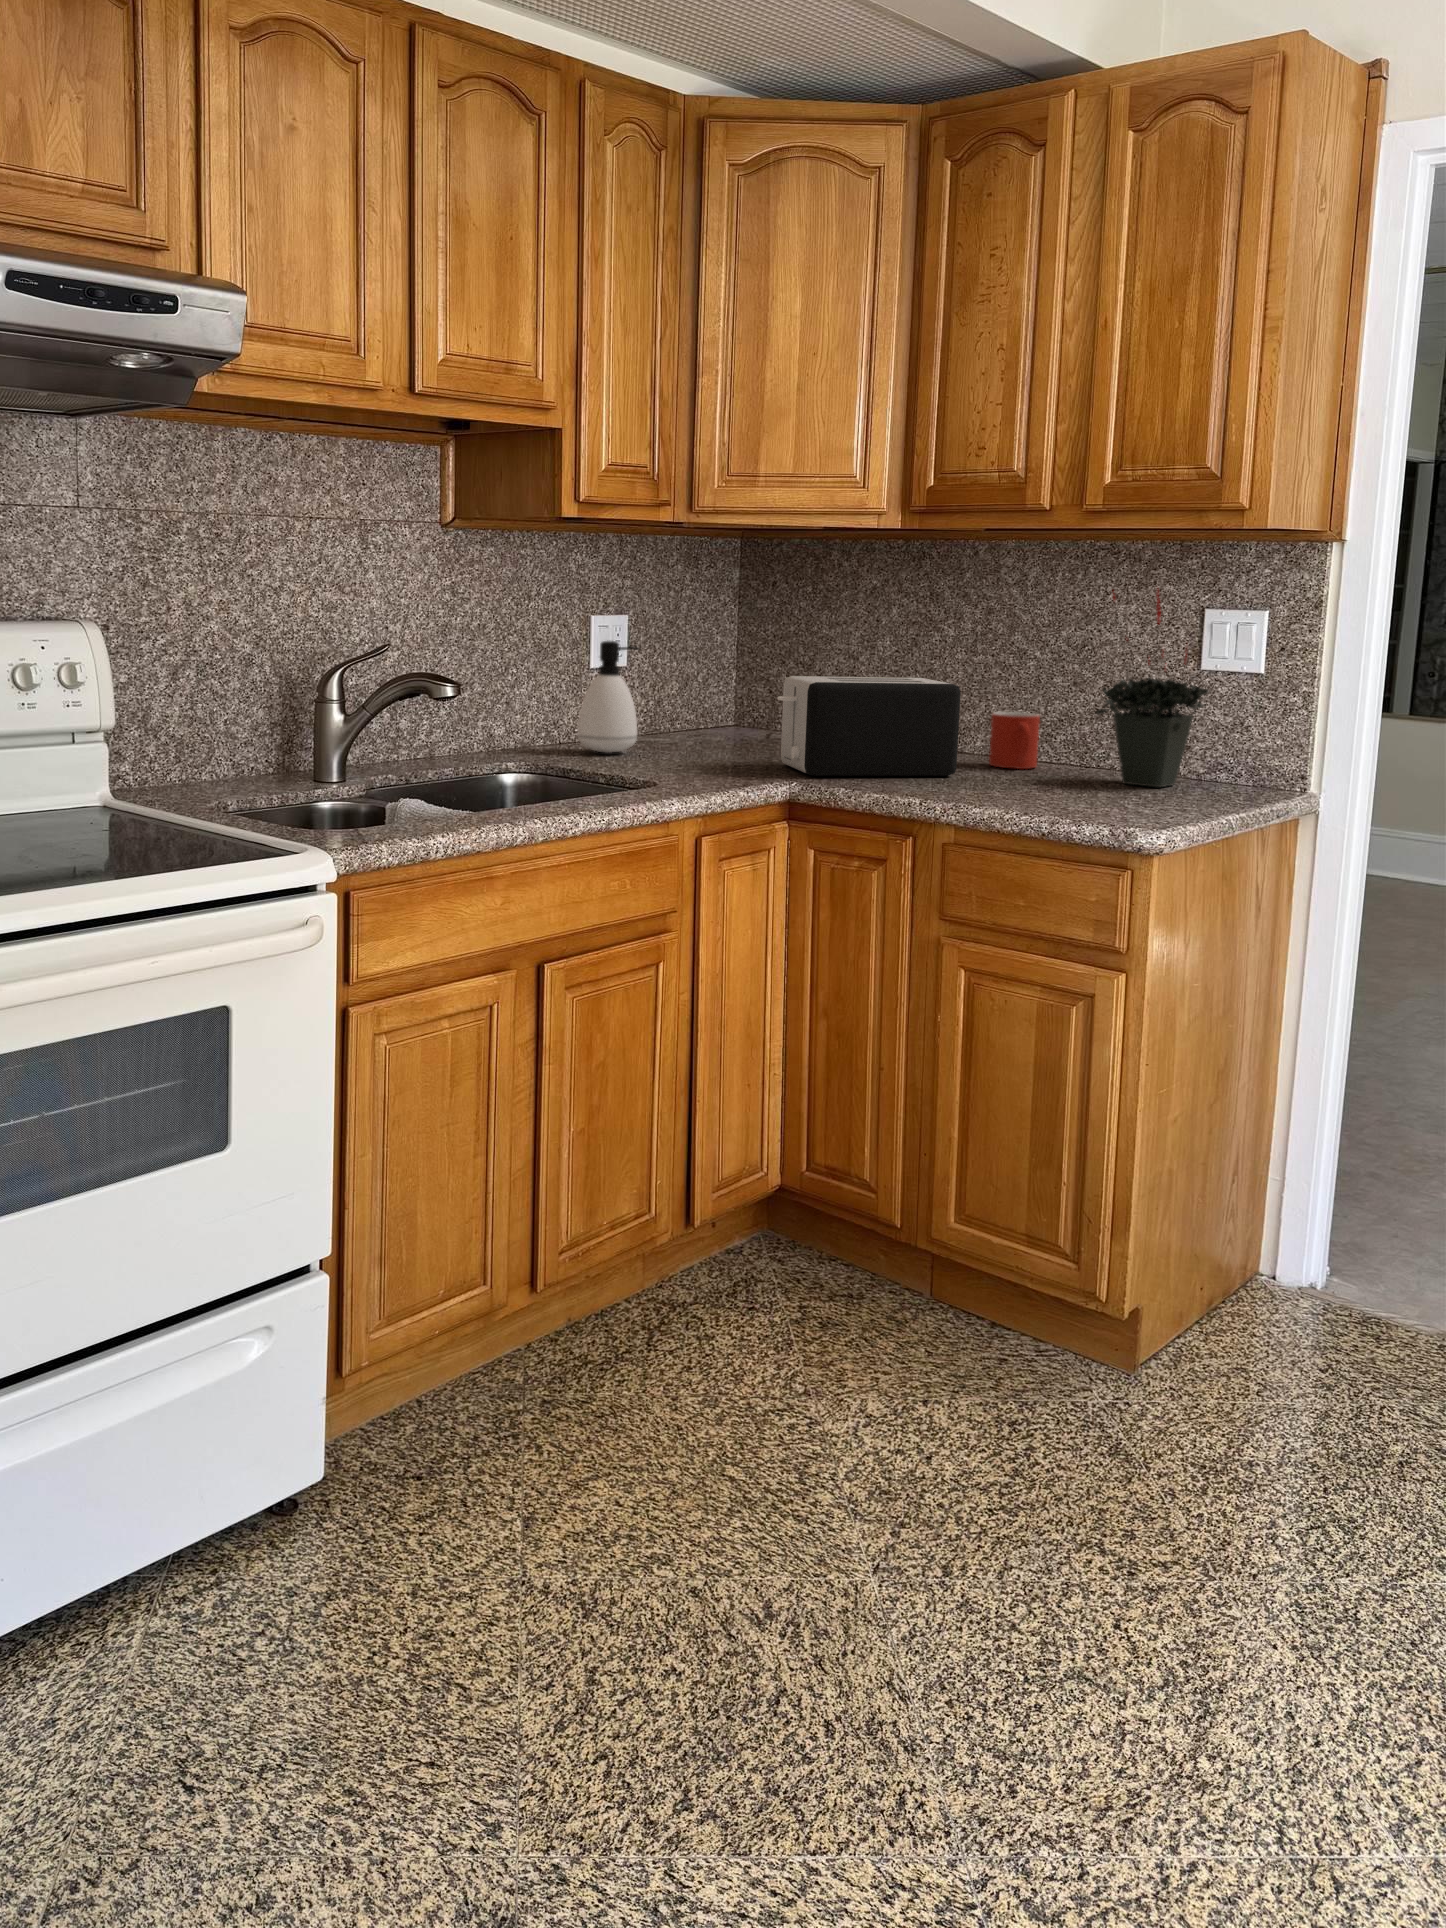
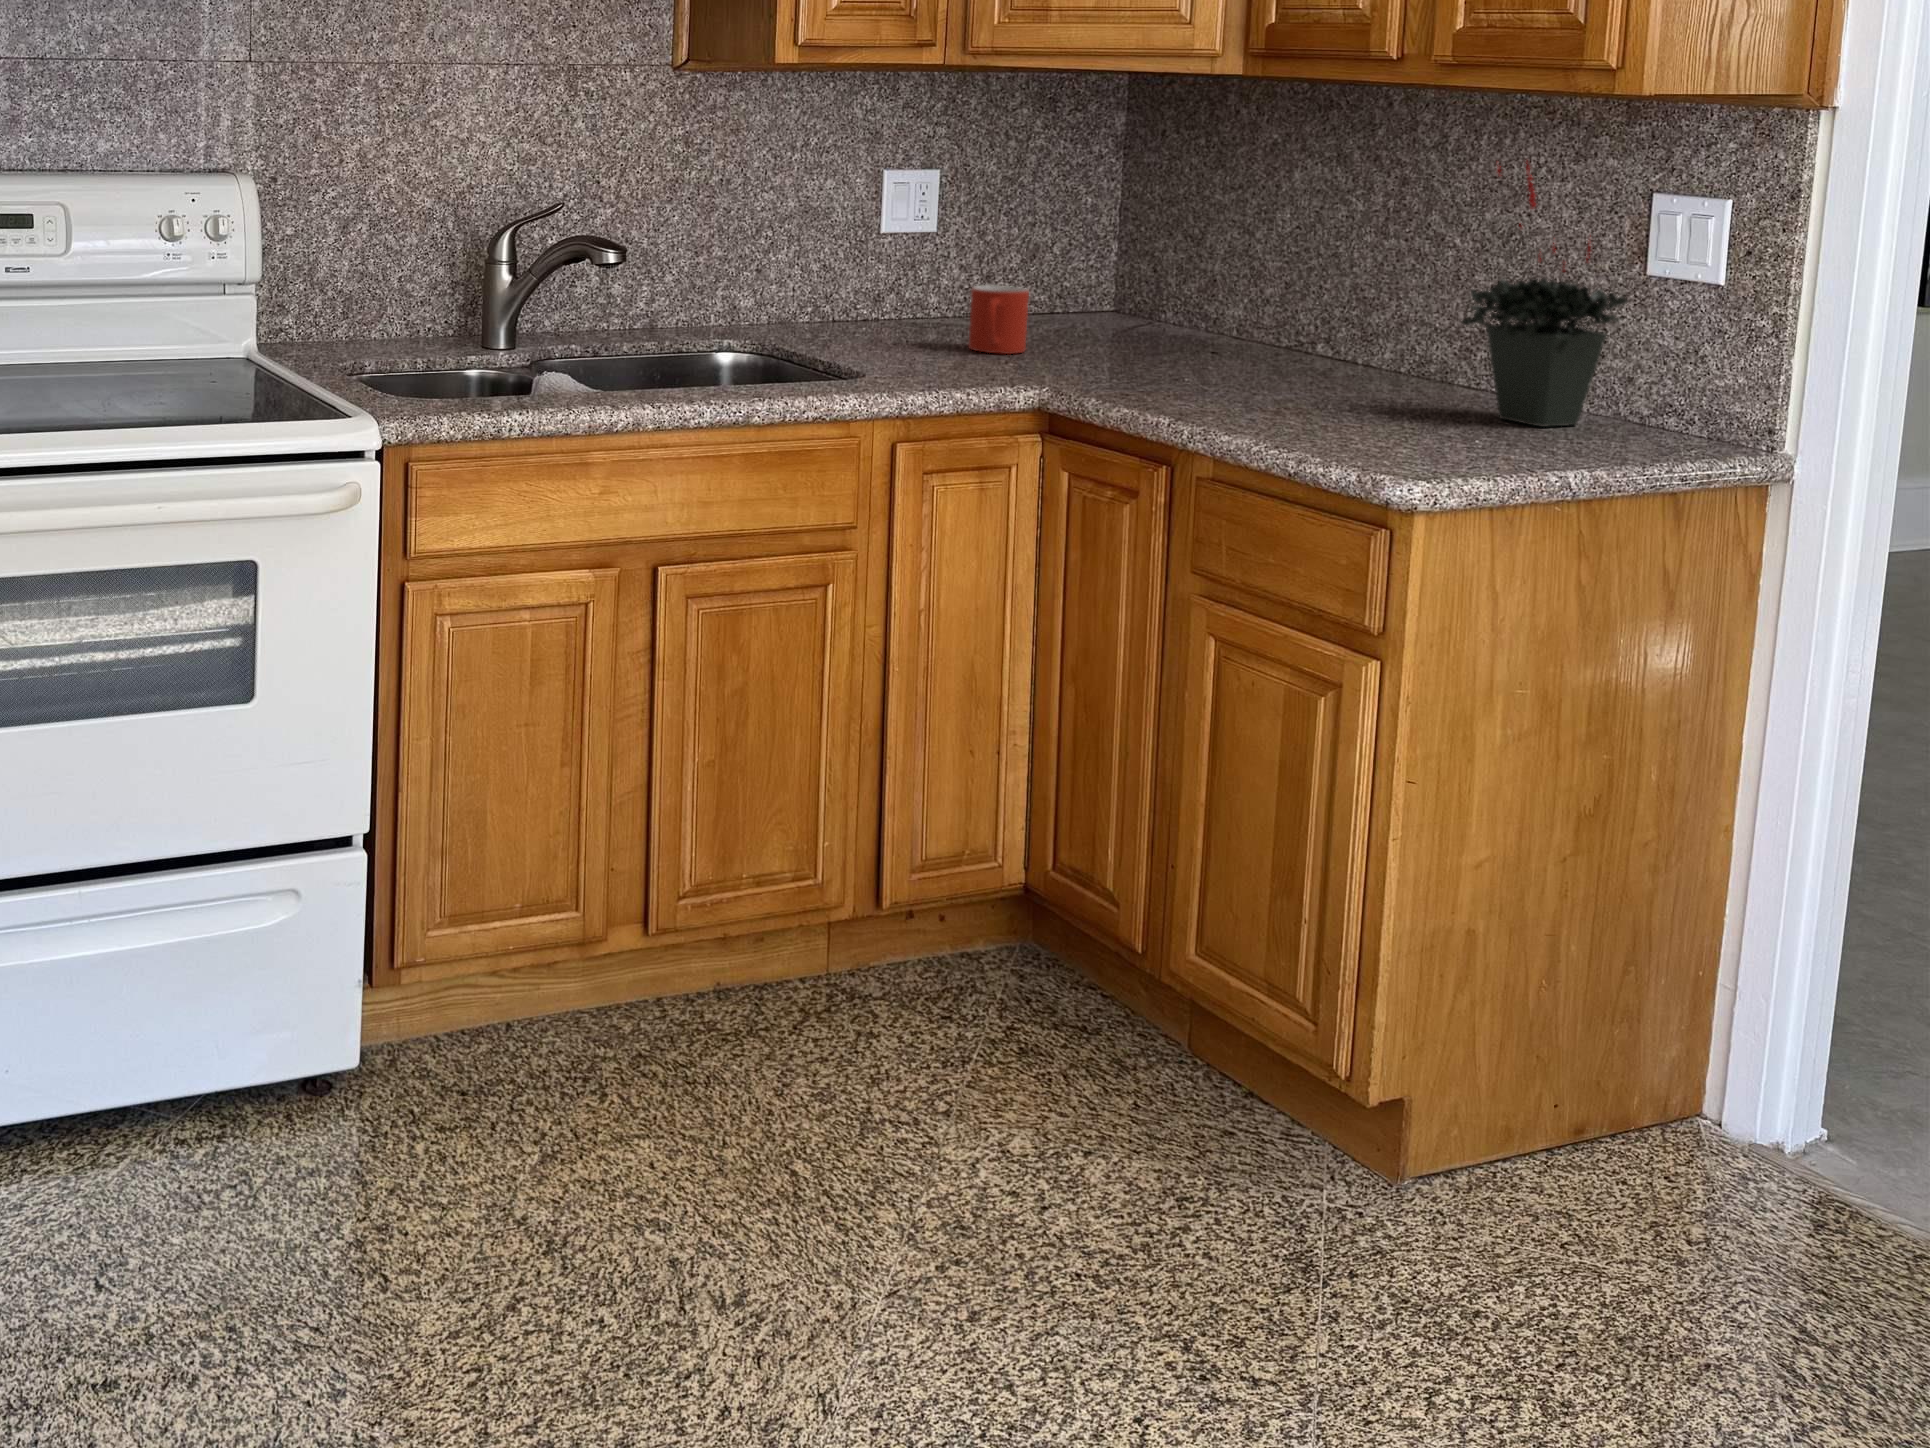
soap dispenser: present [578,641,640,753] -> none [834,207,909,340]
toaster: present [778,676,961,776] -> none [1043,258,1279,393]
mug: present [989,712,1040,769] -> present [968,285,1029,354]

